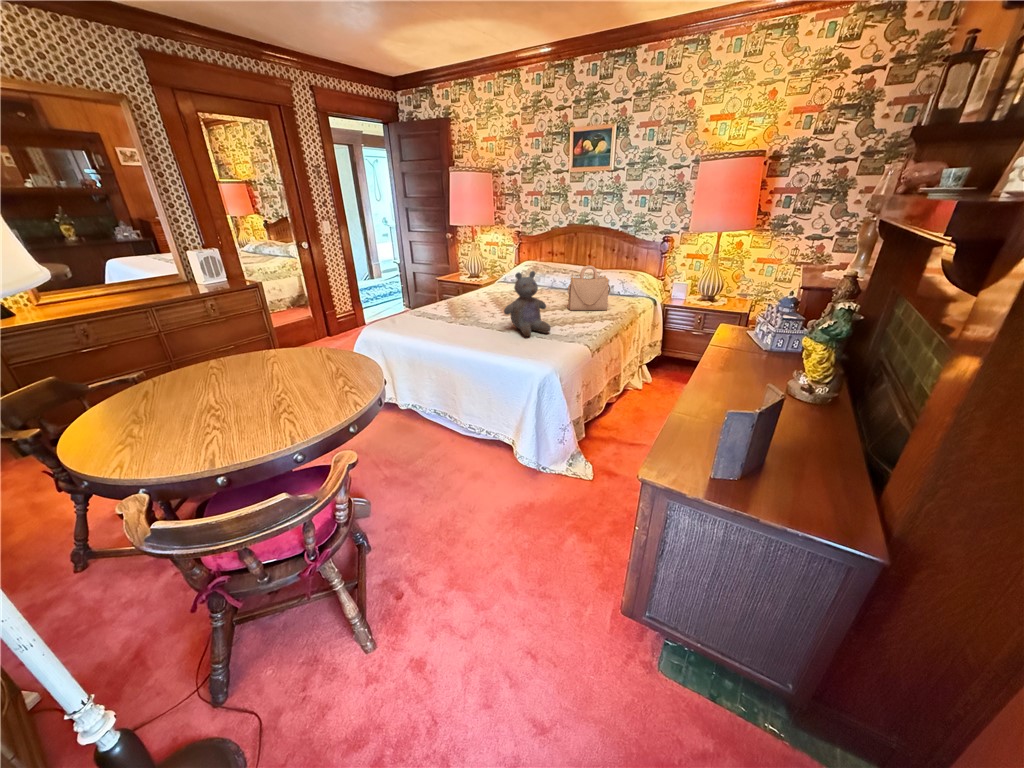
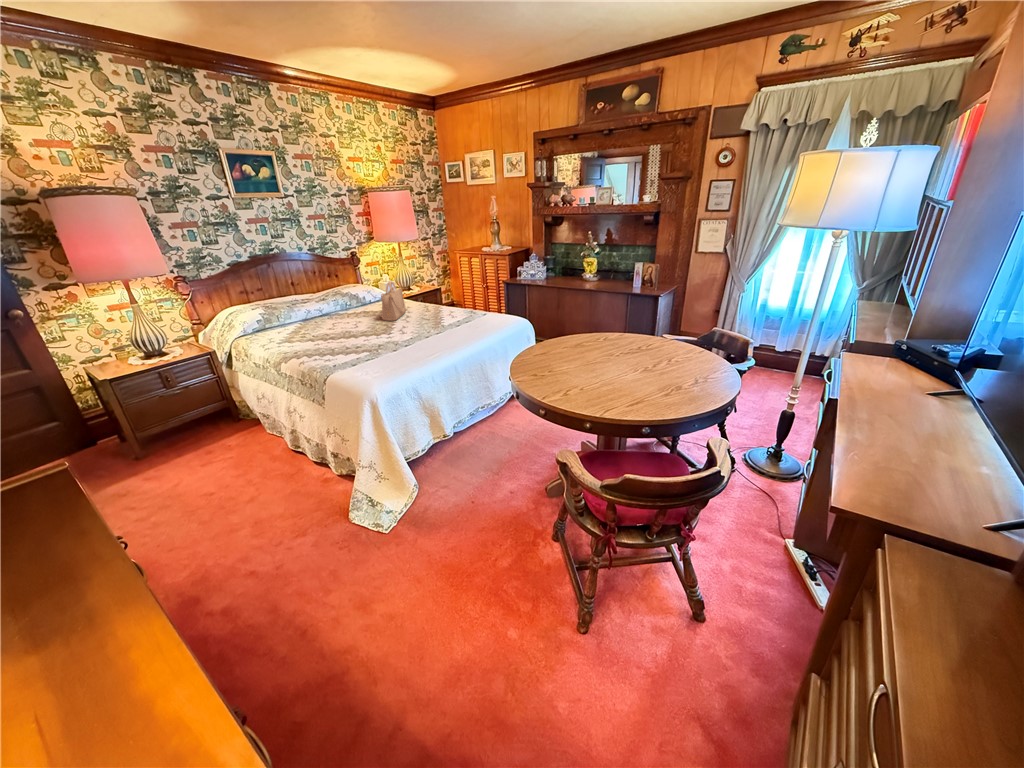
stuffed bear: present [504,271,551,336] -> none [416,288,451,338]

